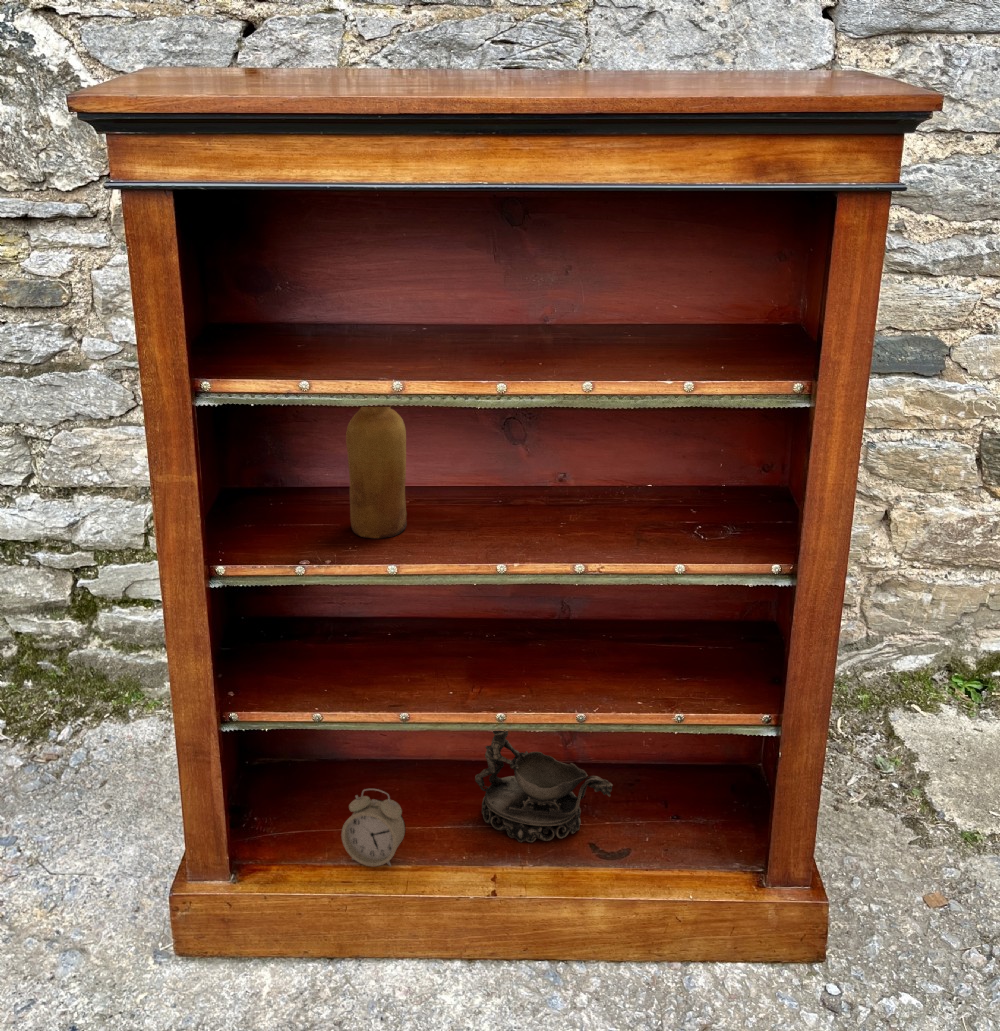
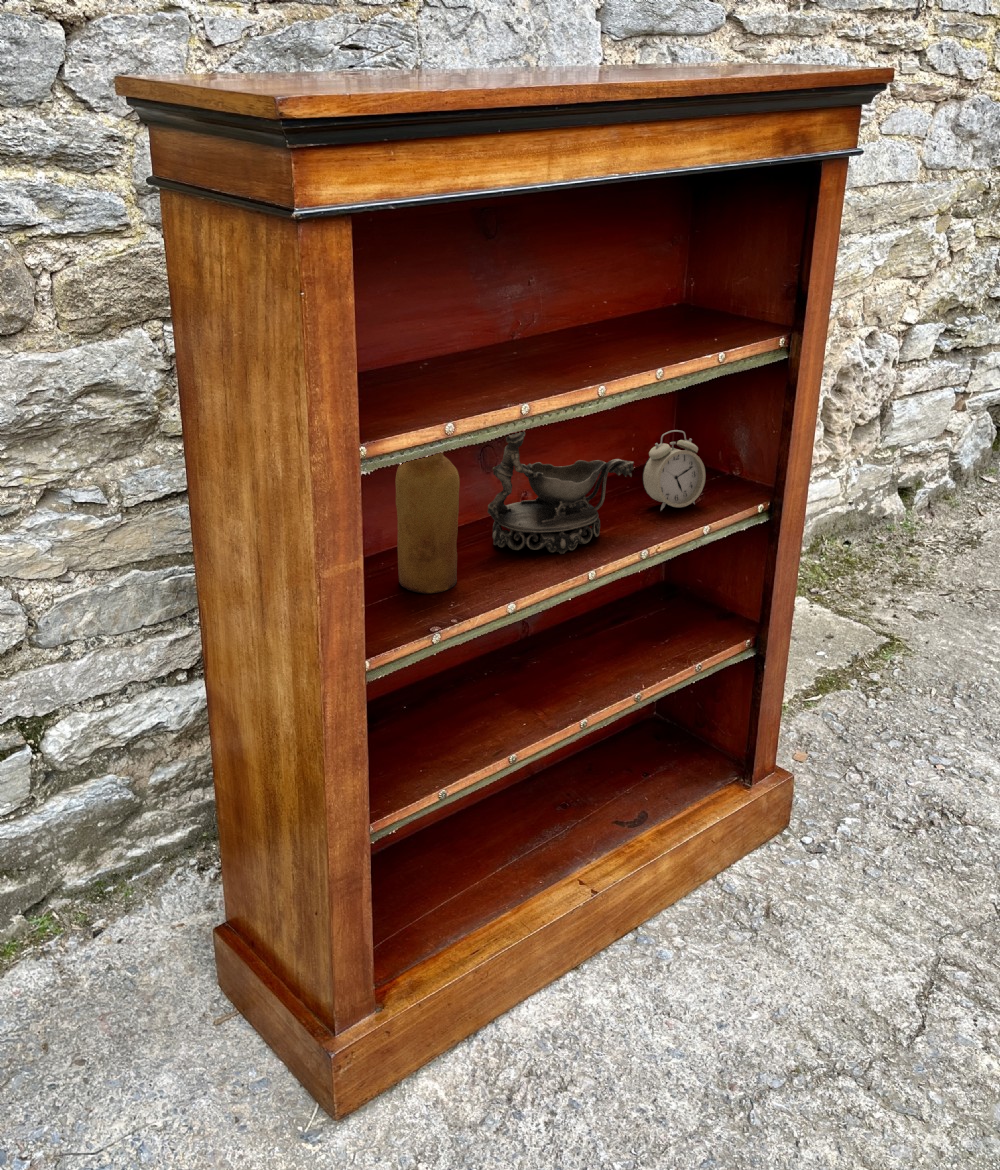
decorative bowl: present [475,731,613,842] -> present [488,431,634,554]
alarm clock: present [342,789,406,866] -> present [642,430,706,510]

